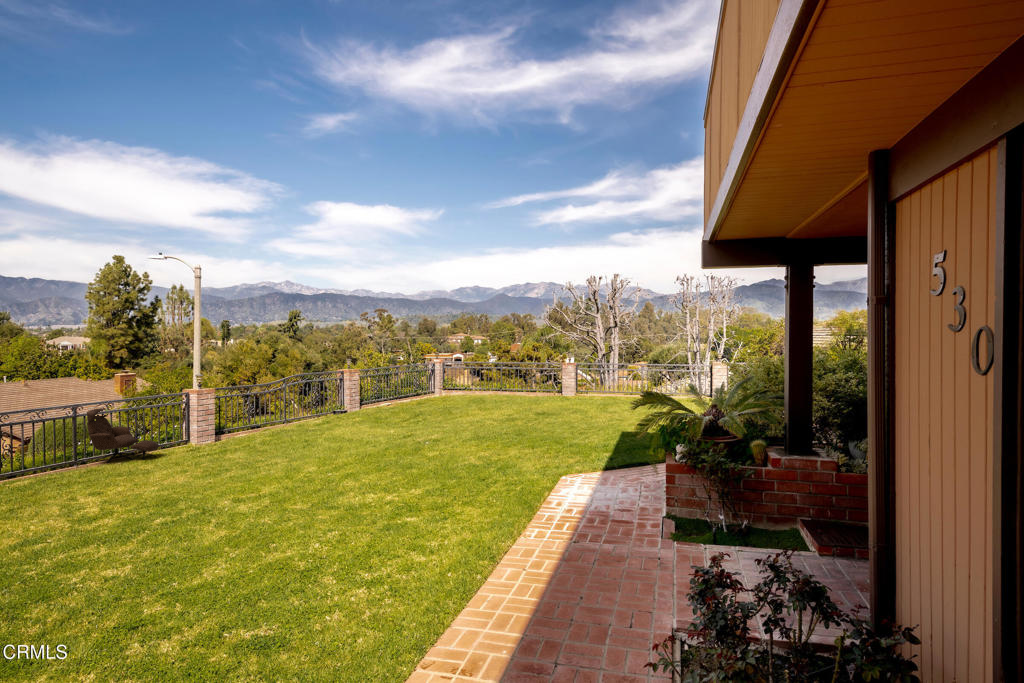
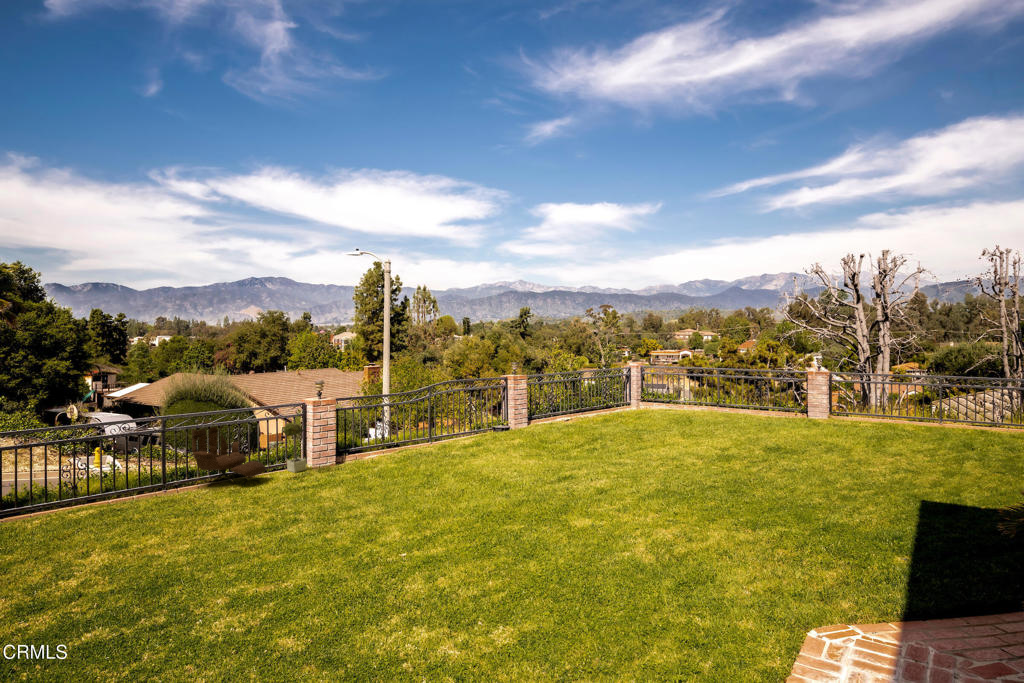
potted tree: none [167,408,190,449] -> present [283,423,307,472]

